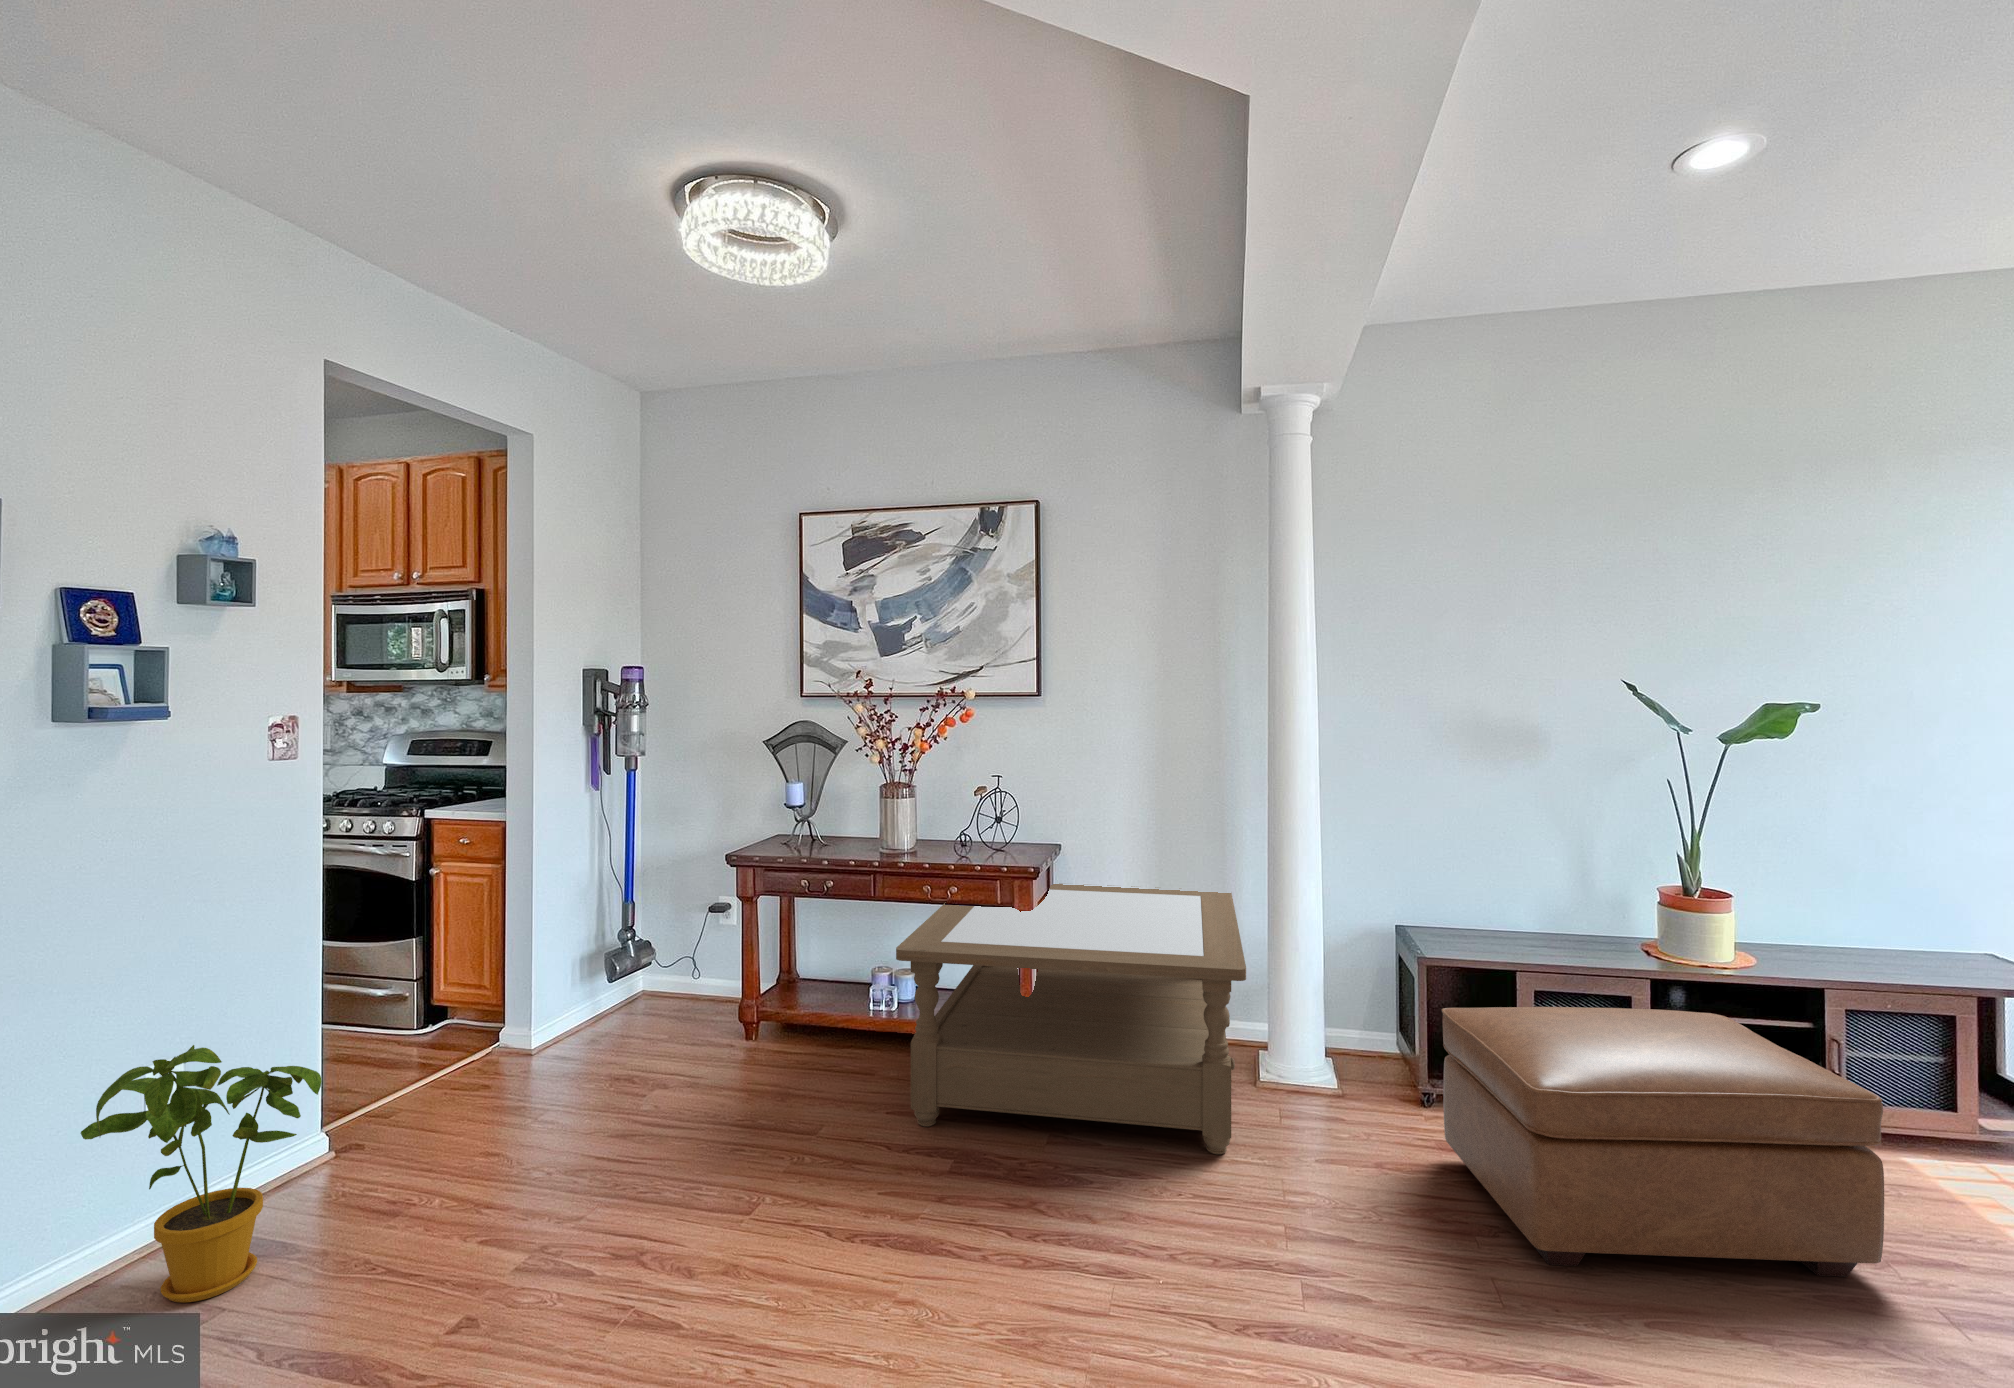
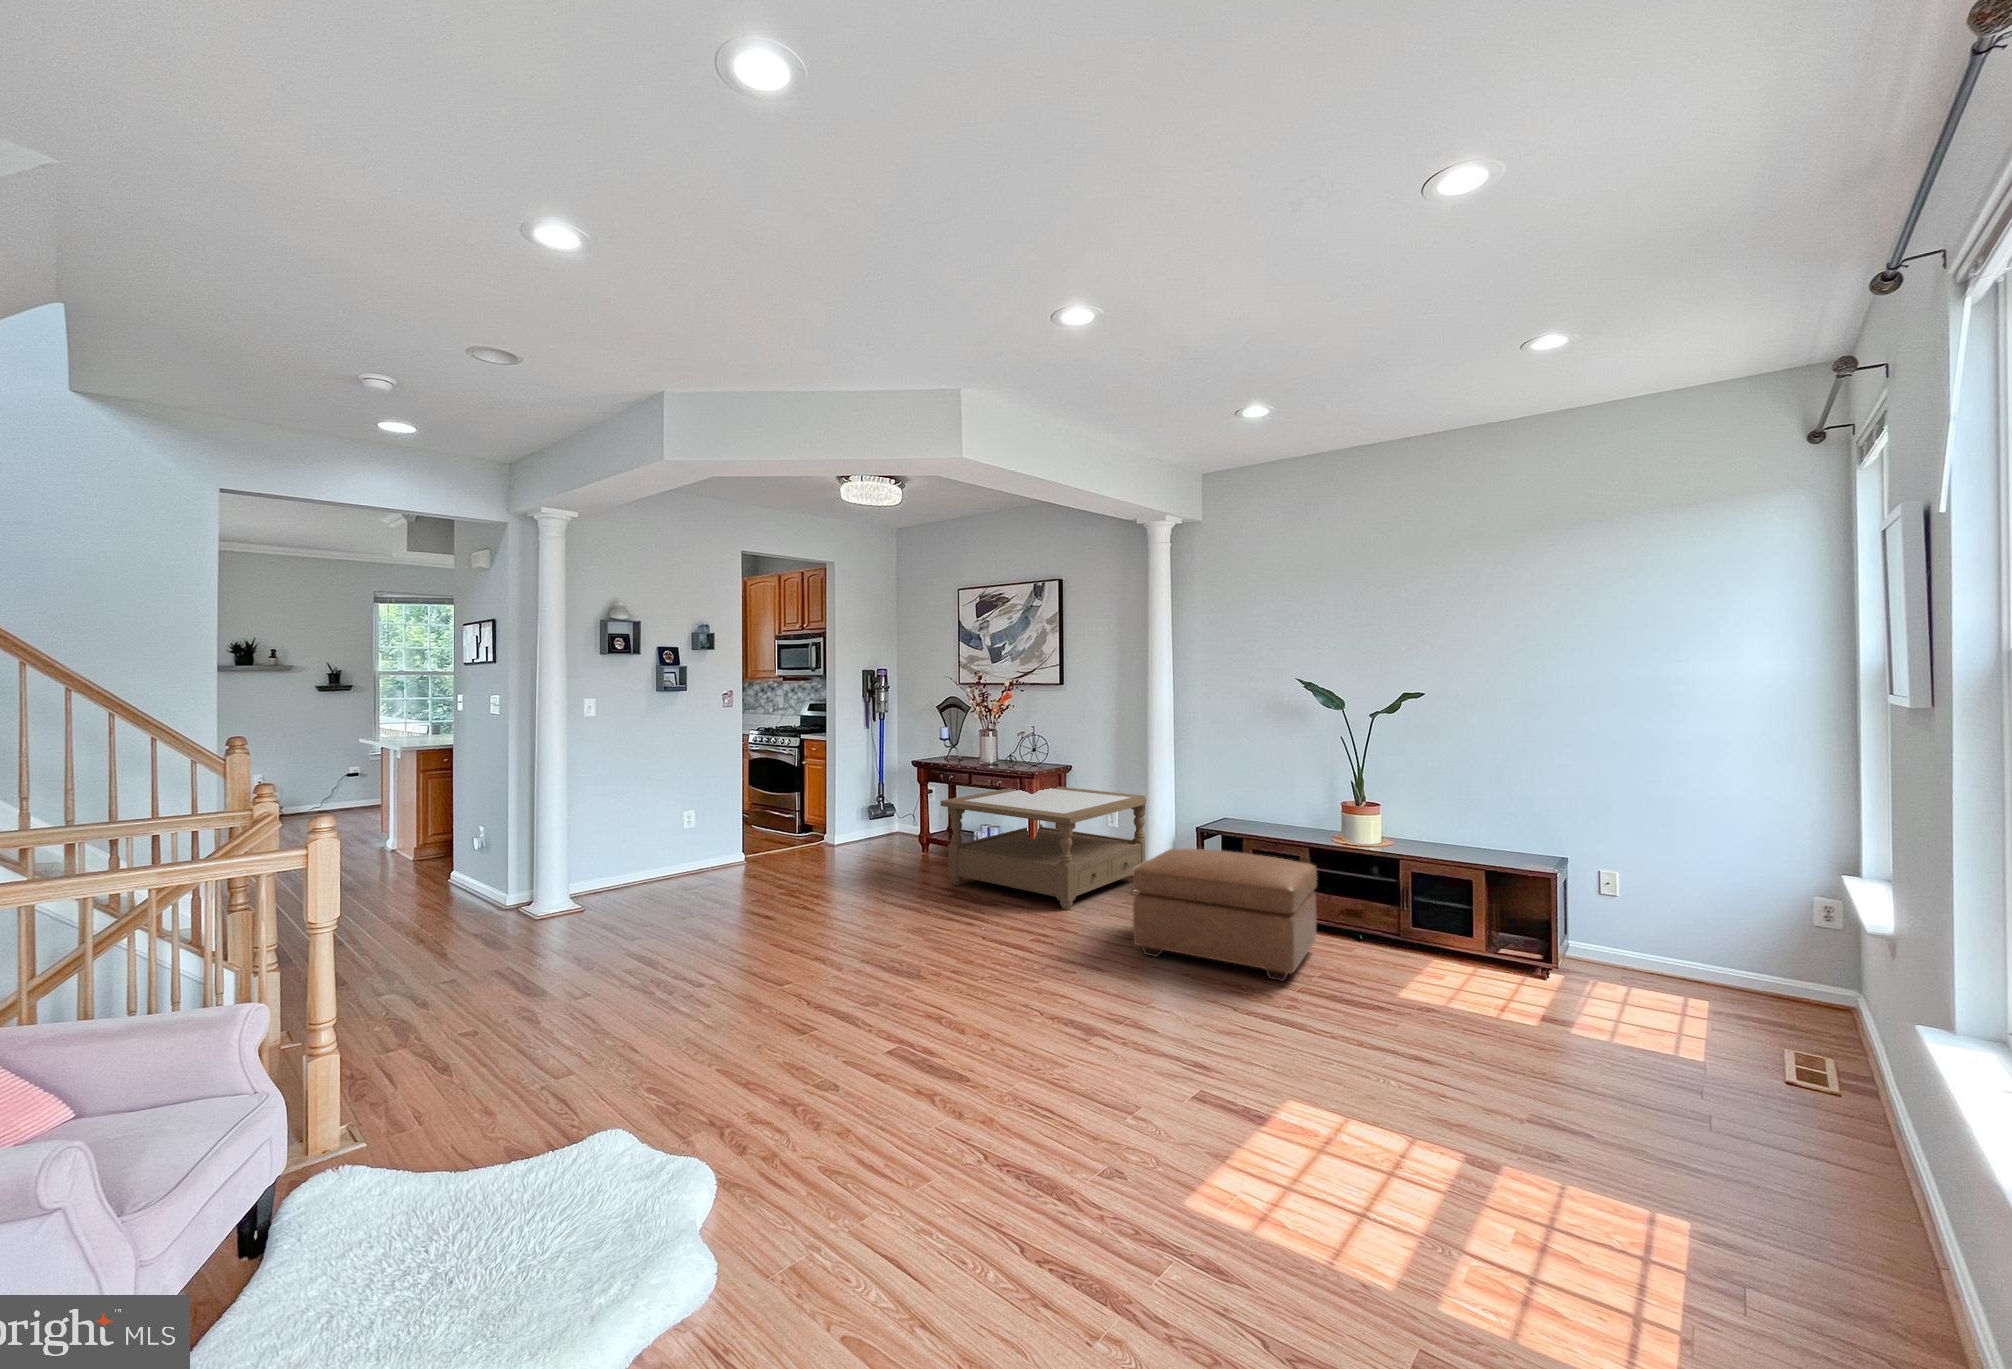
house plant: present [81,1045,322,1303] -> none [662,799,725,886]

